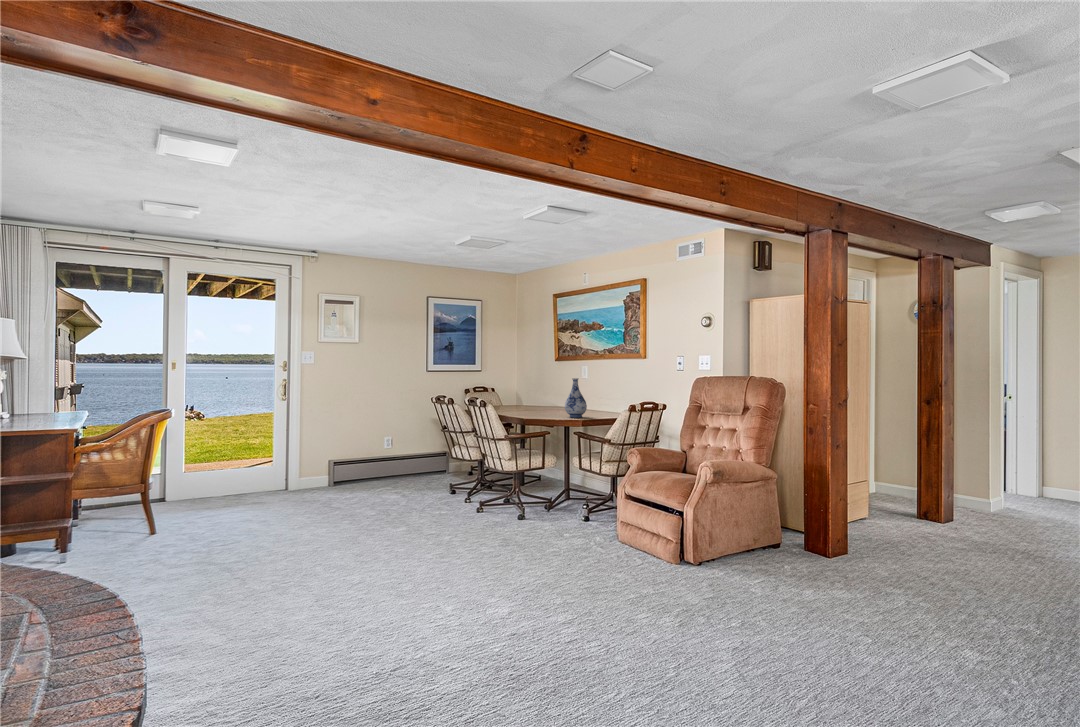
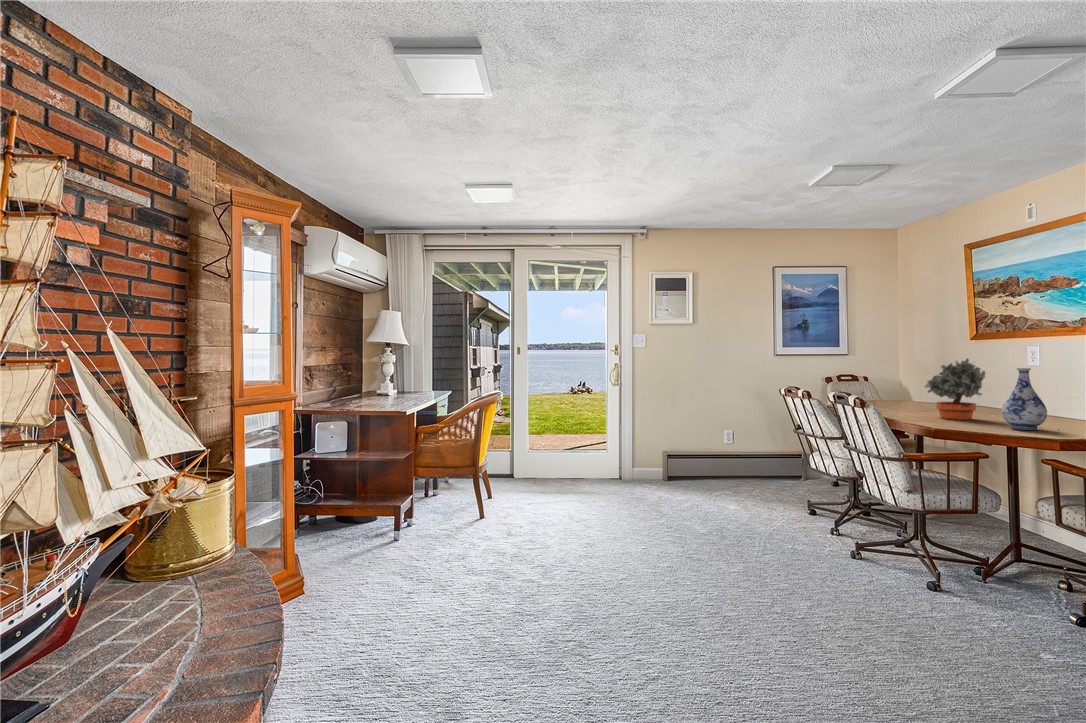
potted plant: none [525,372,559,414] -> present [924,358,985,420]

